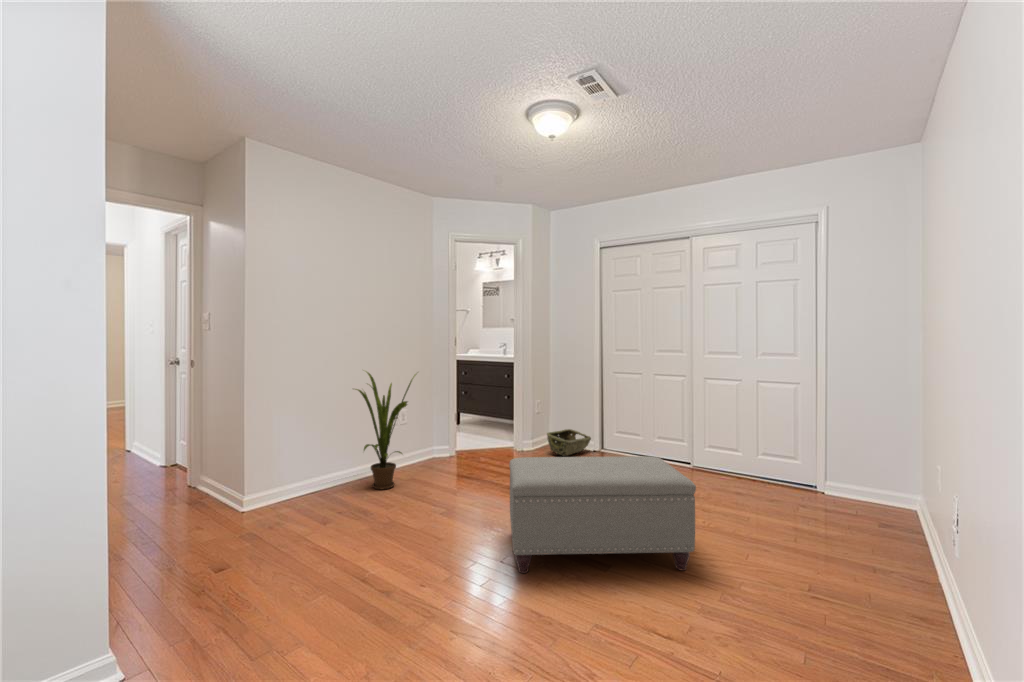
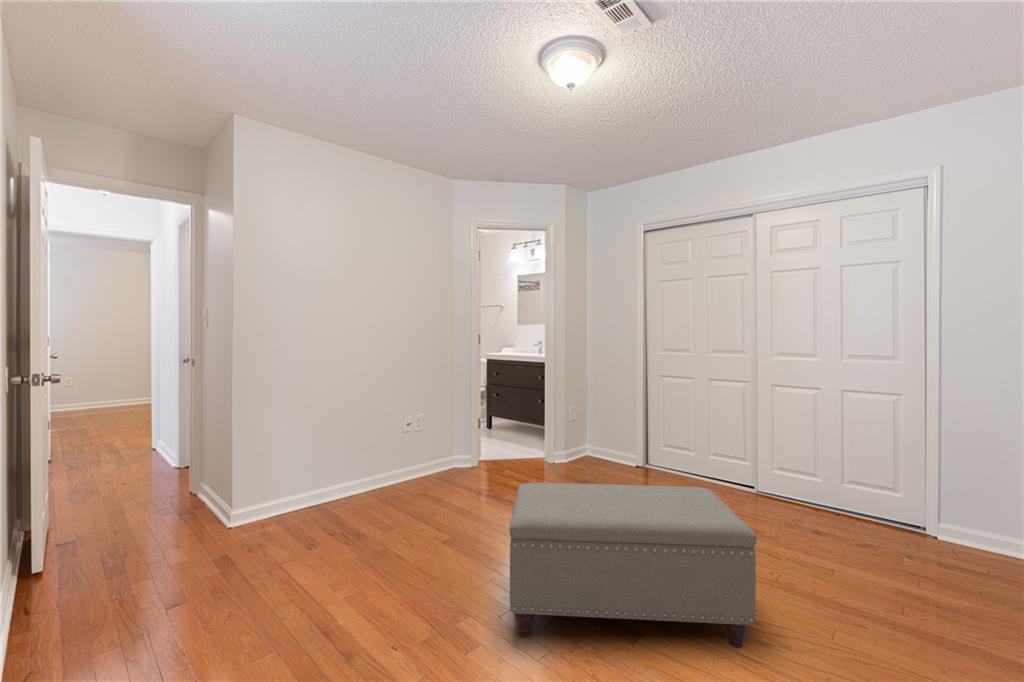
house plant: present [355,371,416,490] -> none [350,370,429,507]
woven basket: present [547,429,591,456] -> none [582,440,634,472]

